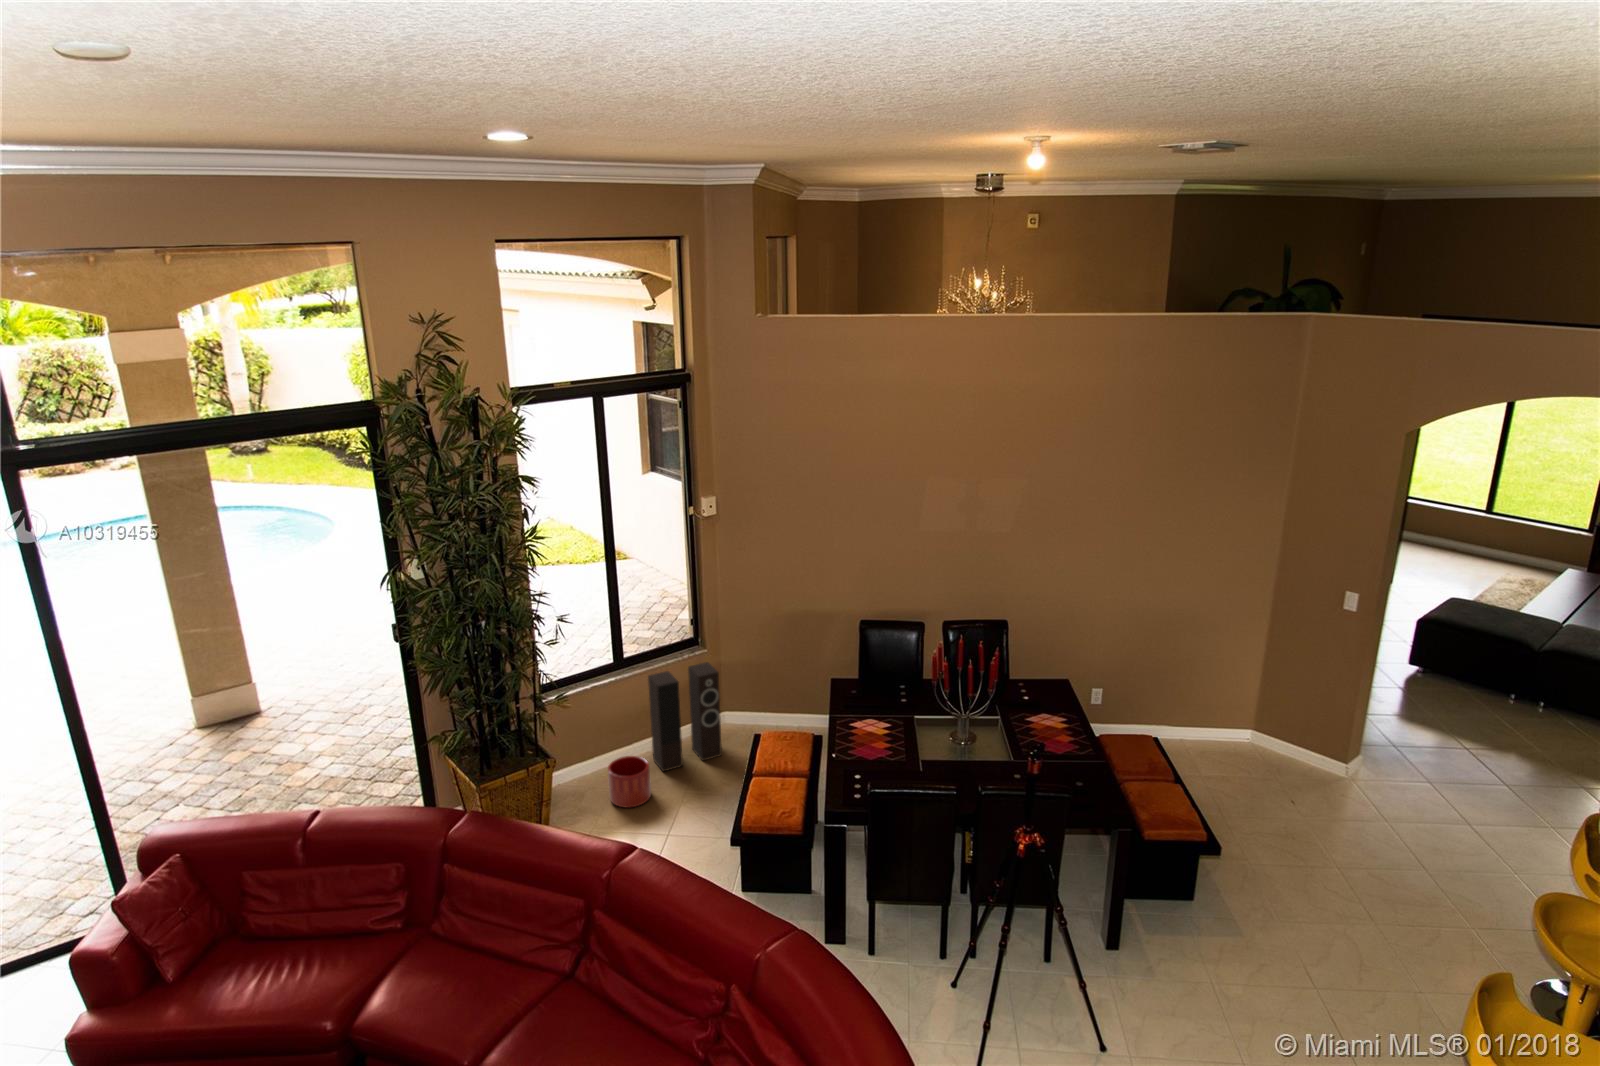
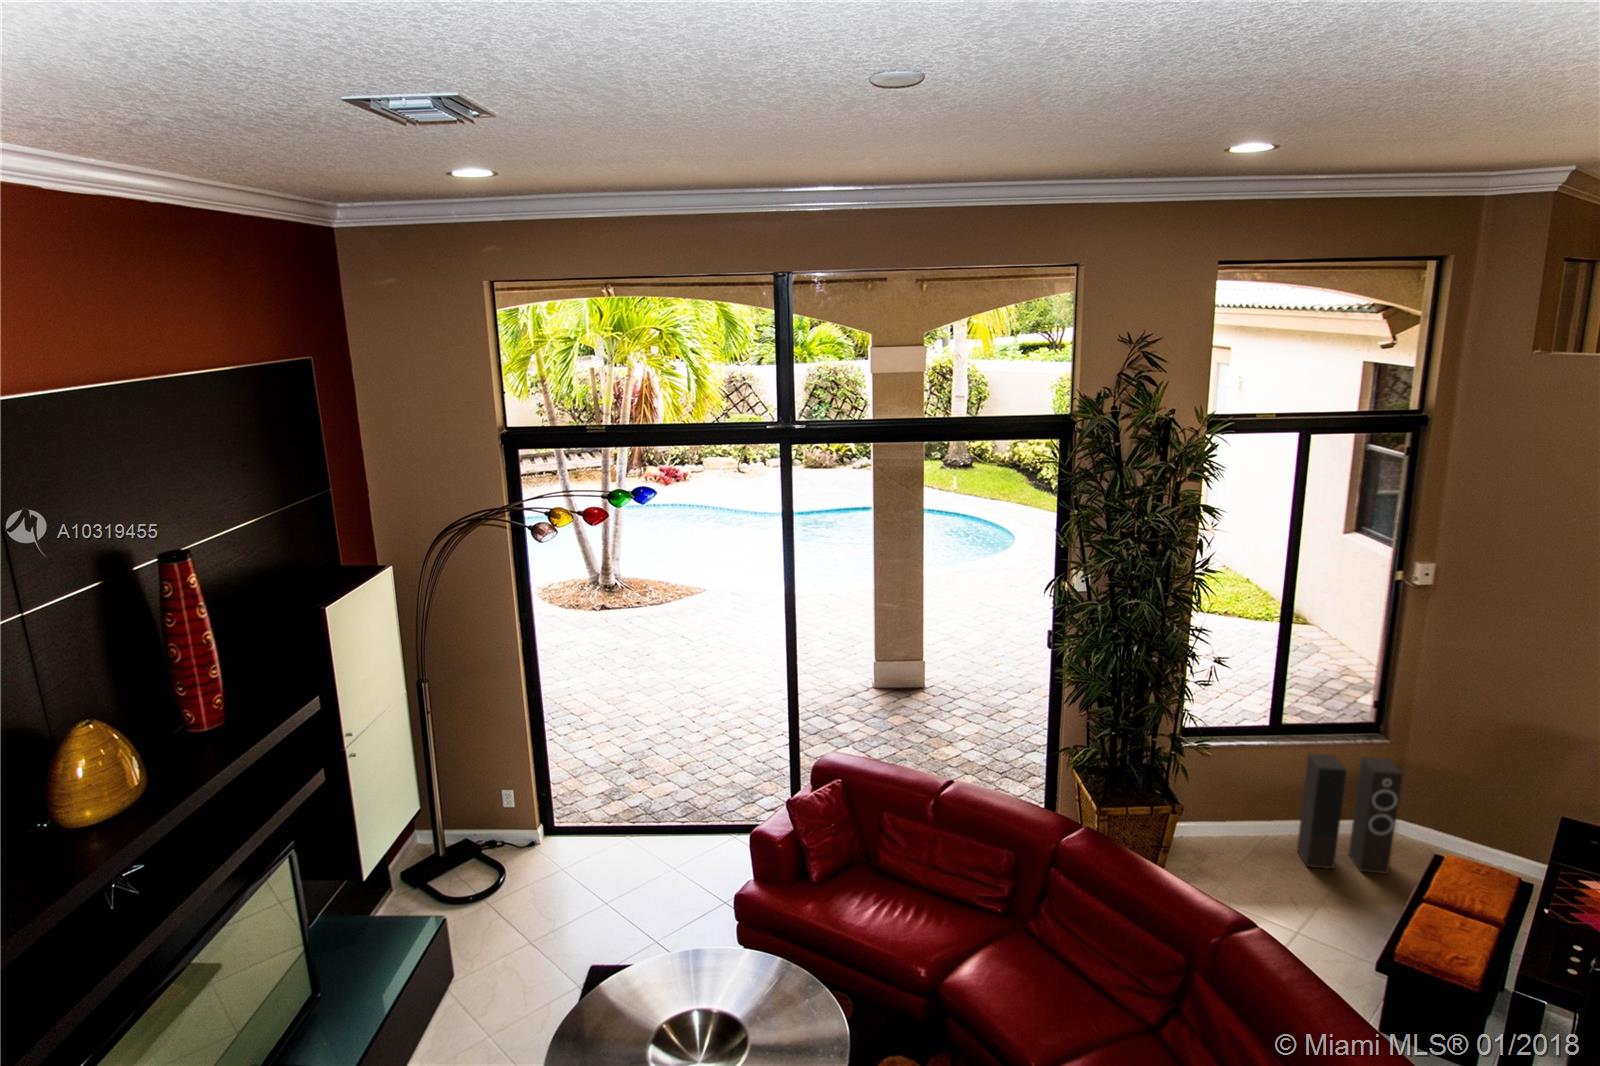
planter: present [608,756,651,808] -> none [1238,834,1293,894]

